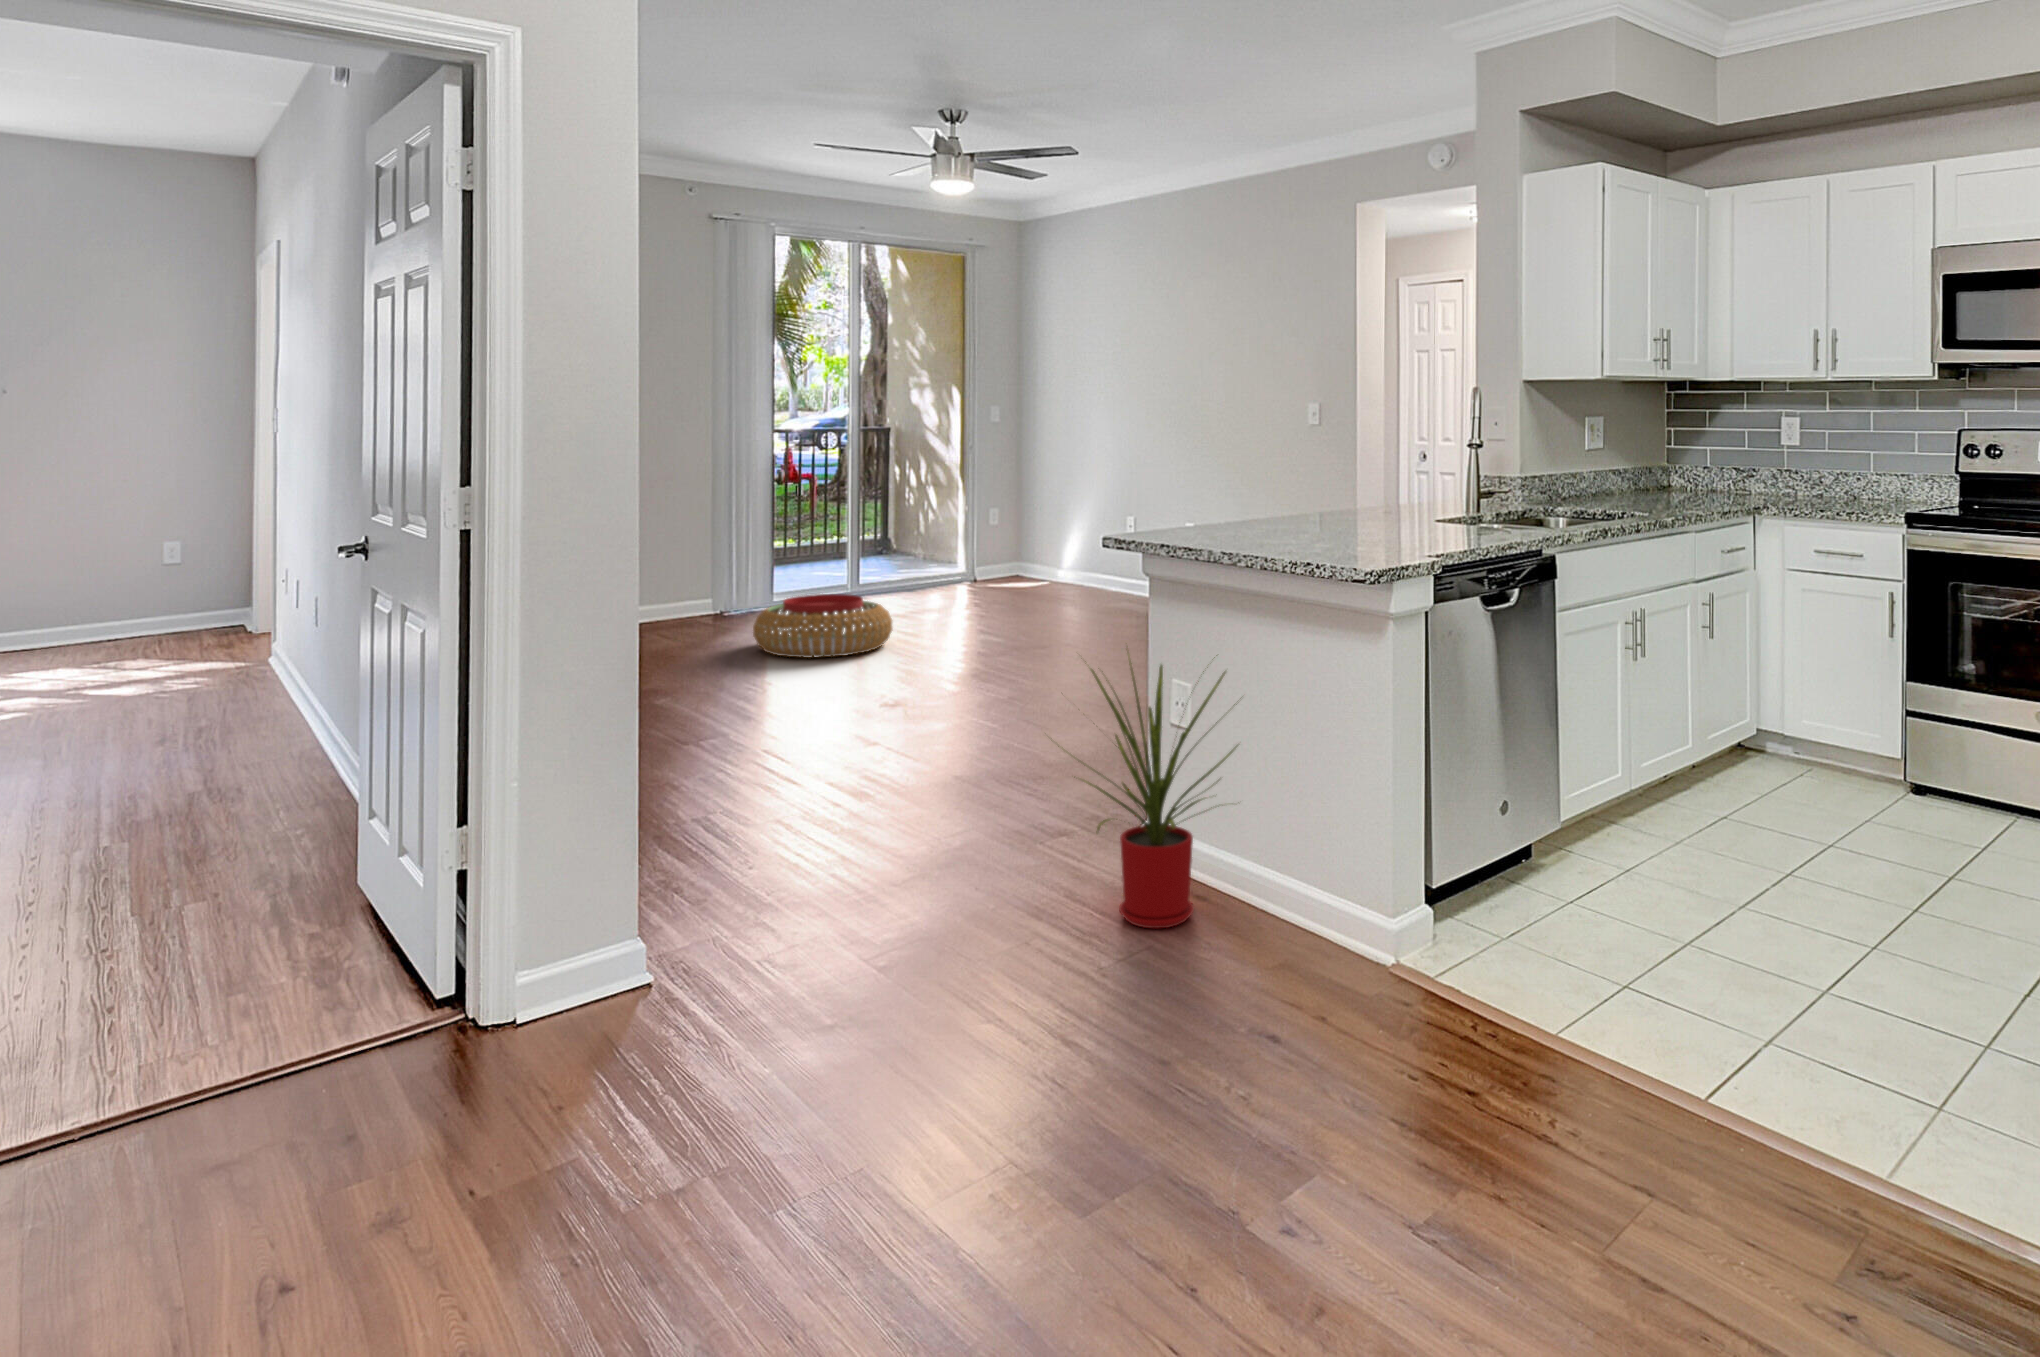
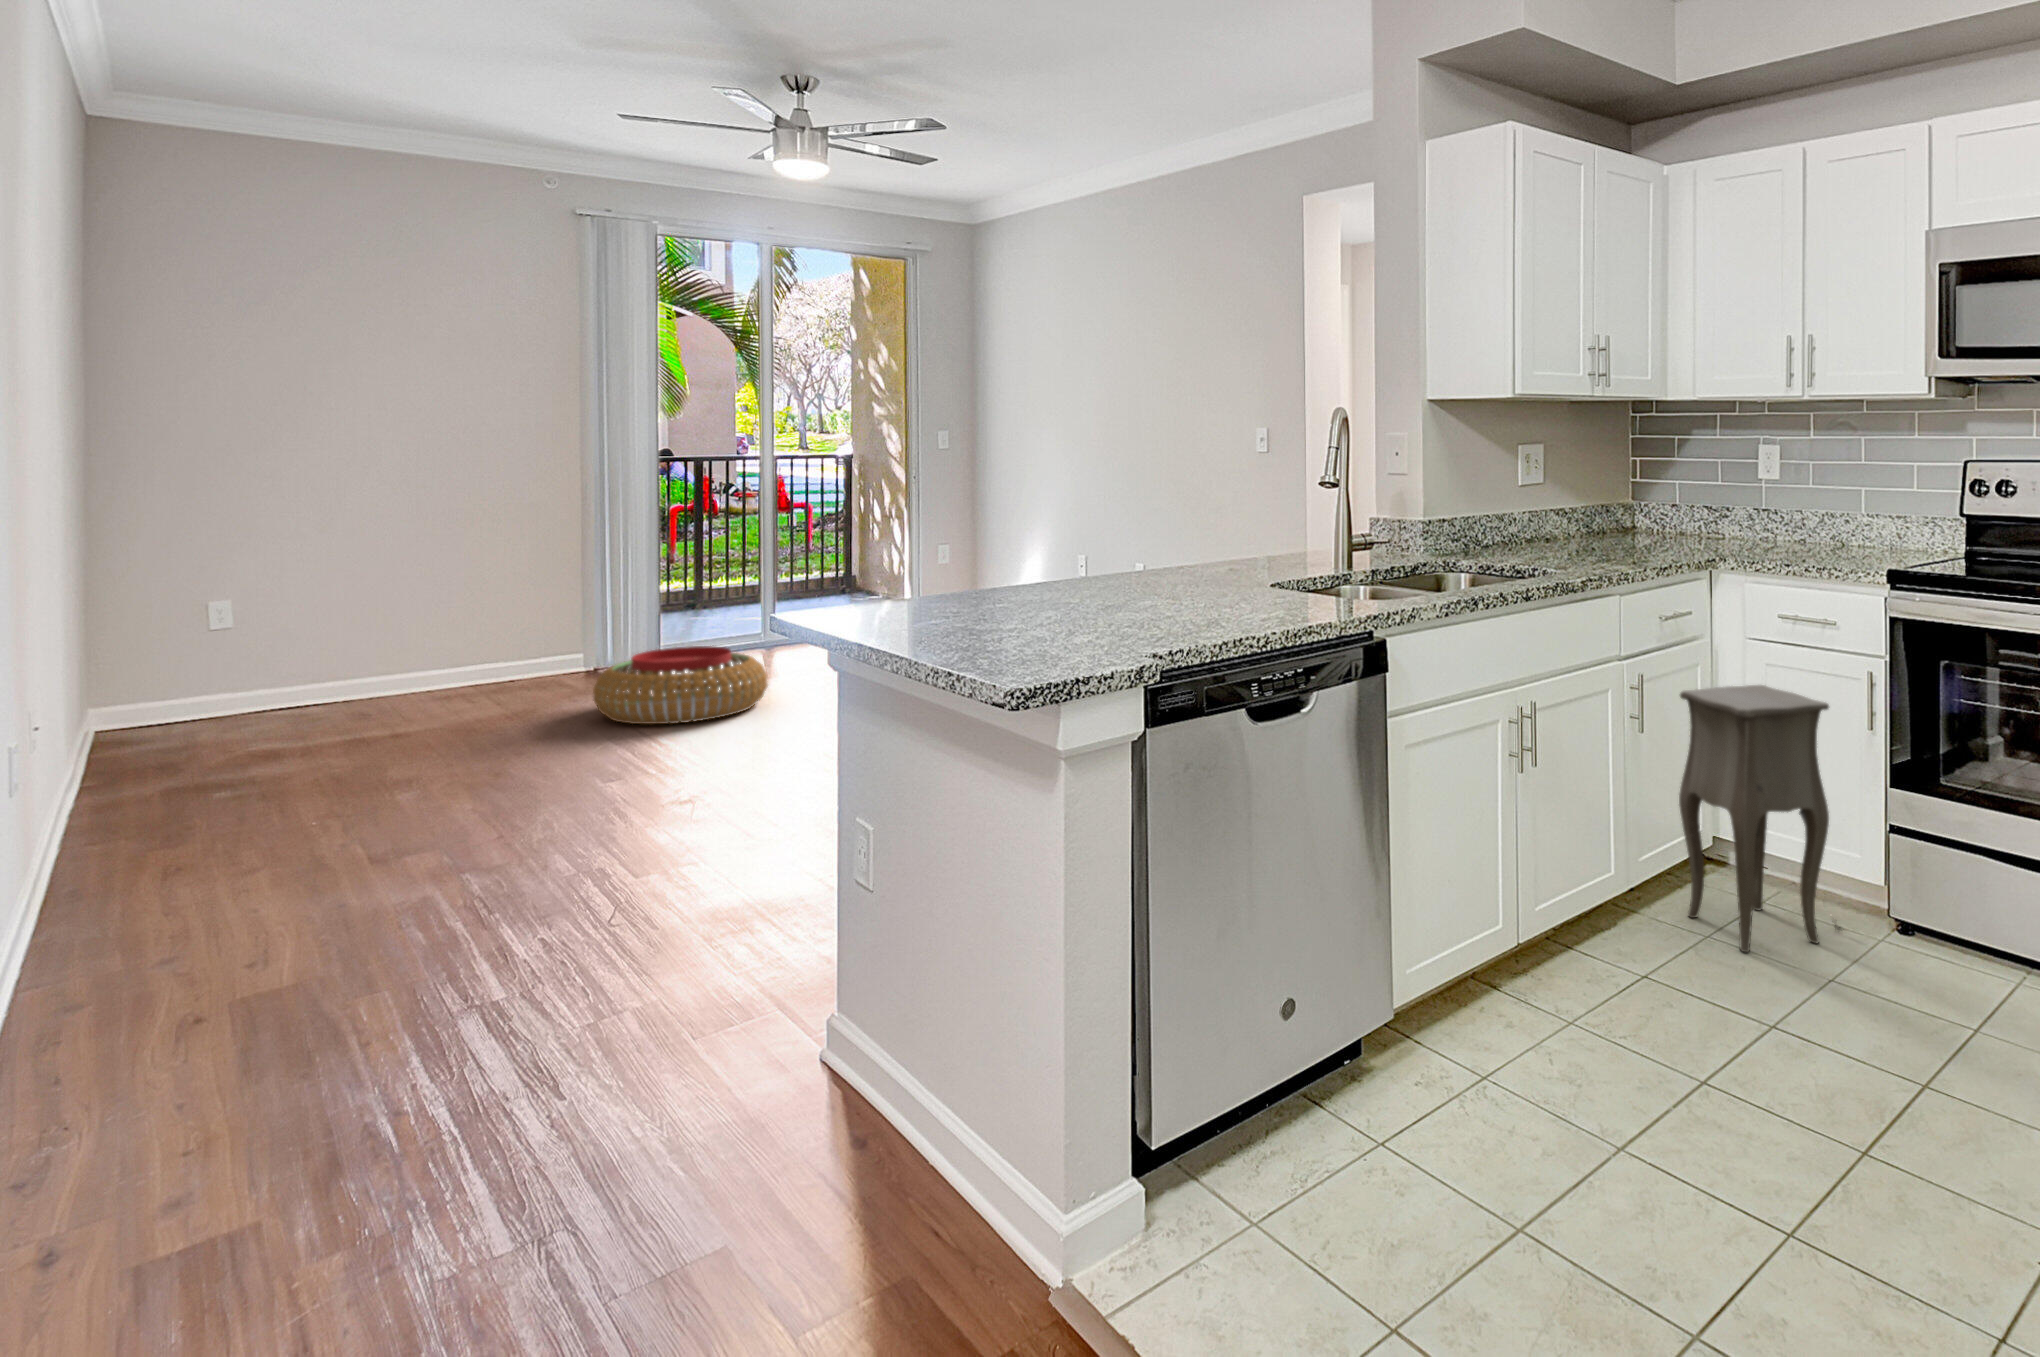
side table: none [1736,605,1868,805] -> present [1679,685,1842,952]
house plant: present [1058,655,1238,928] -> none [597,772,910,1200]

